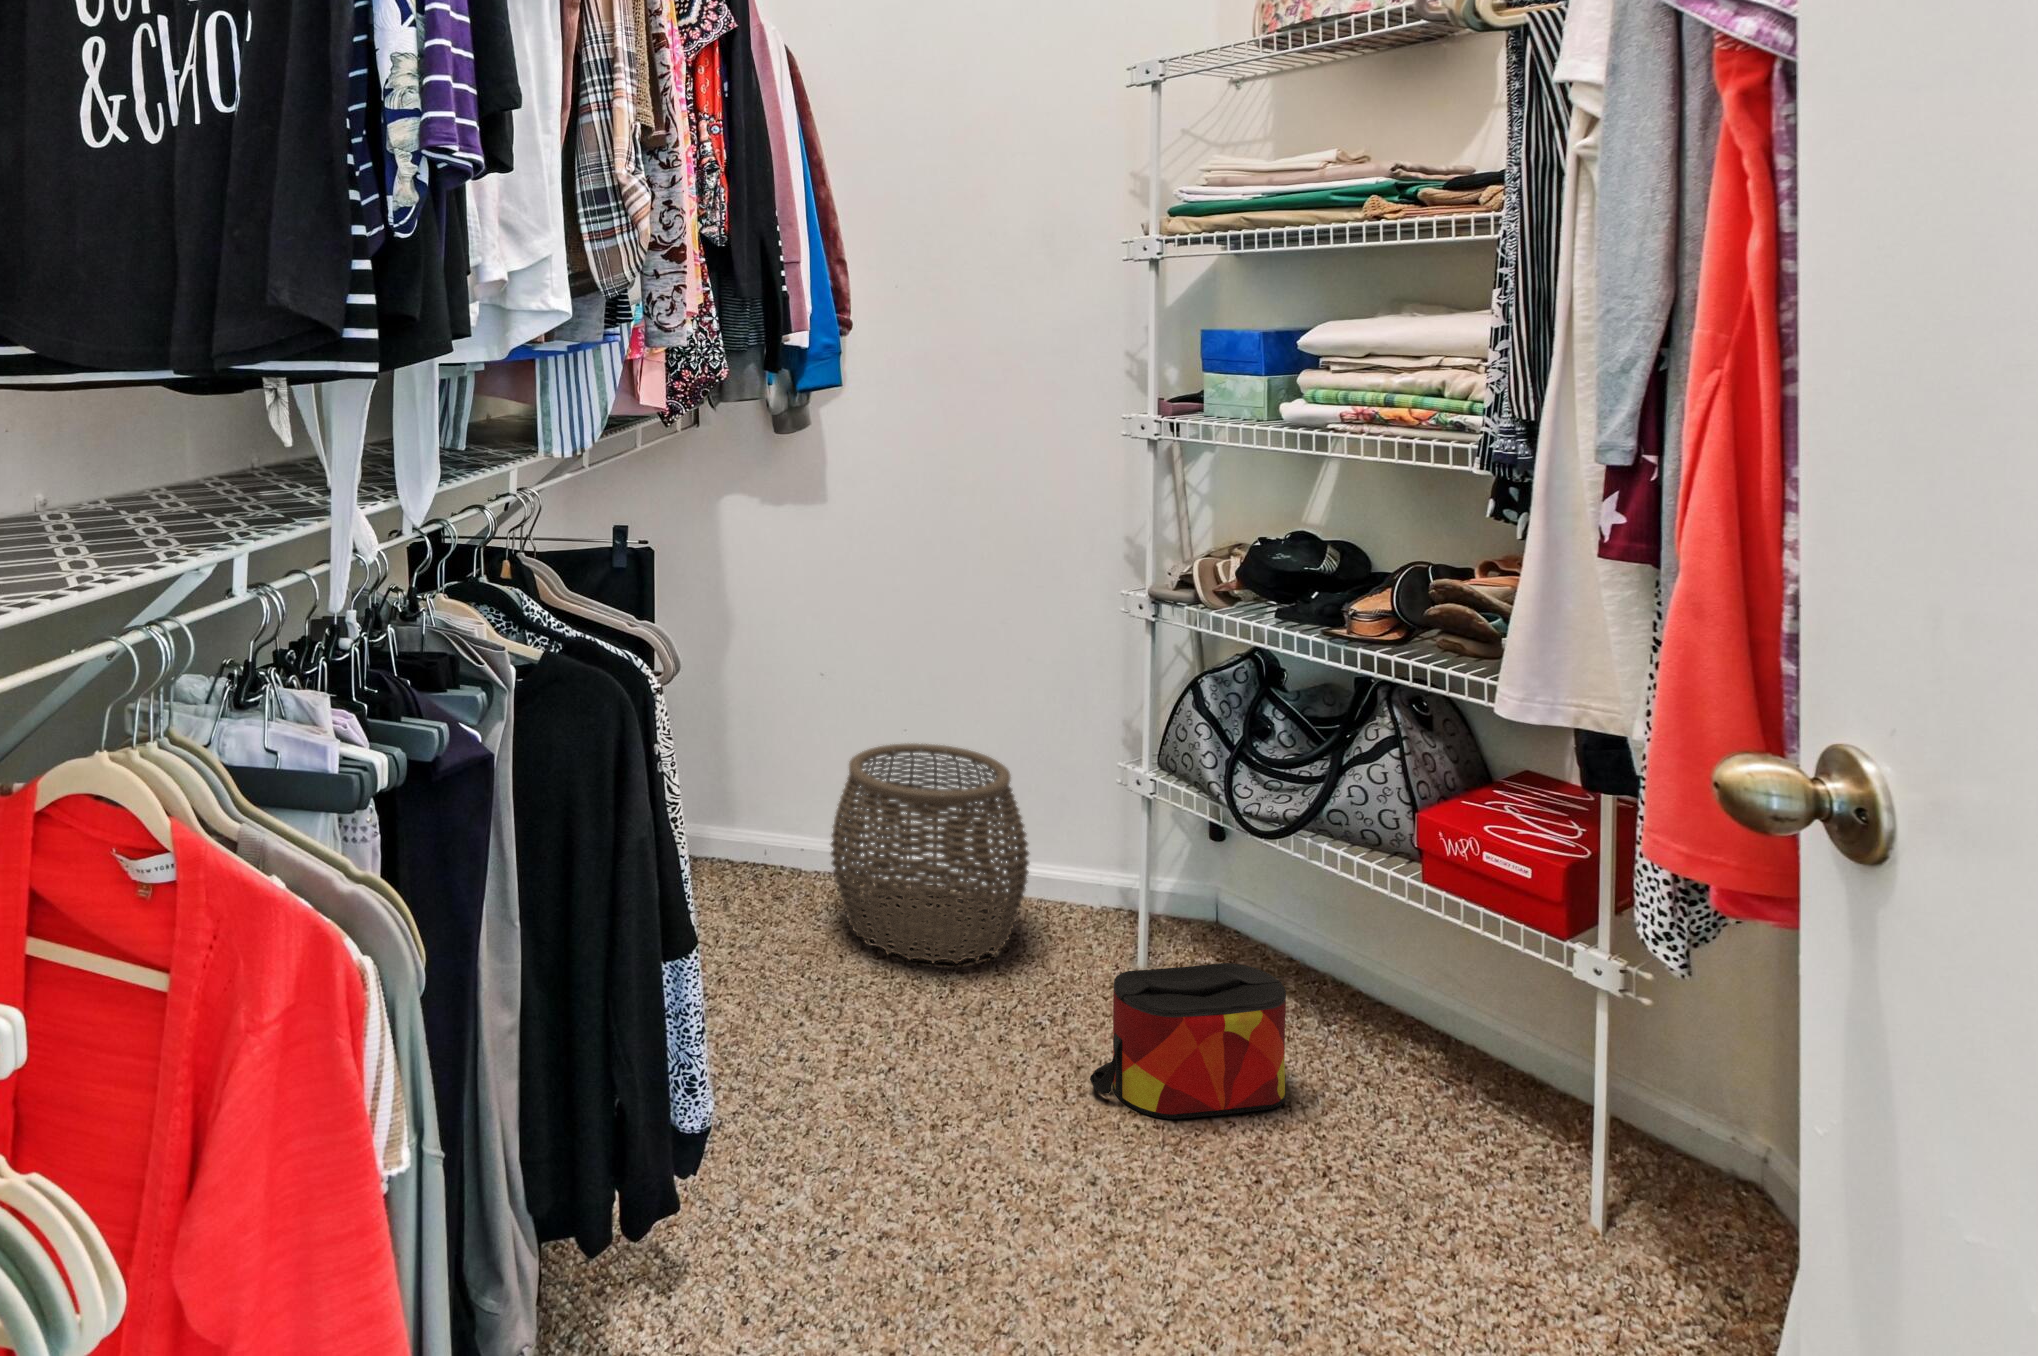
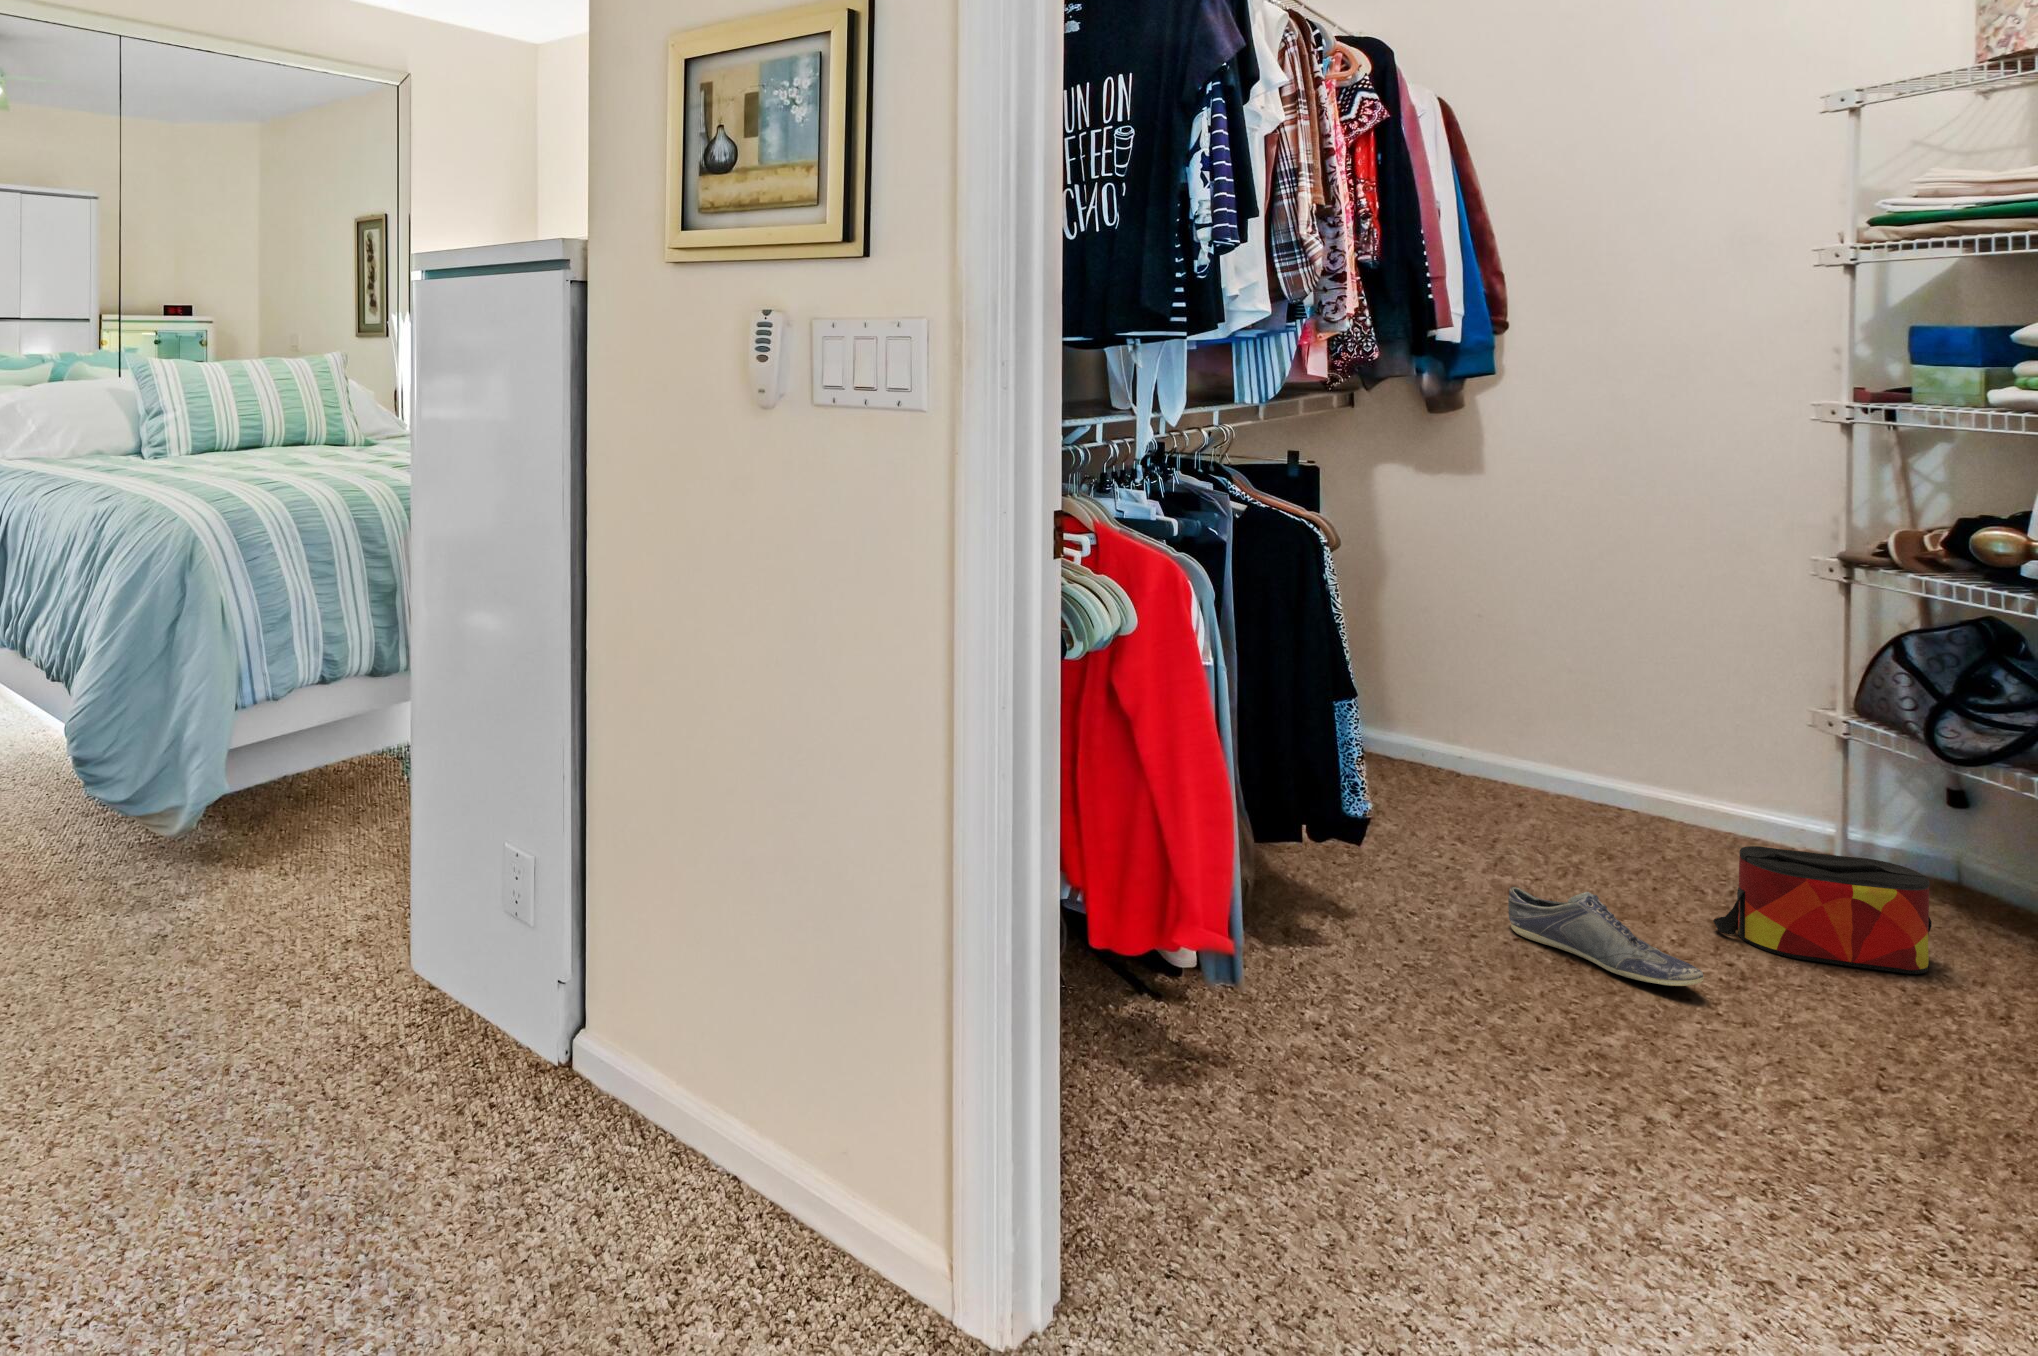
woven basket: present [831,743,1029,963] -> none [1475,673,1680,847]
shoe: none [889,1107,1112,1243] -> present [1508,887,1704,986]

